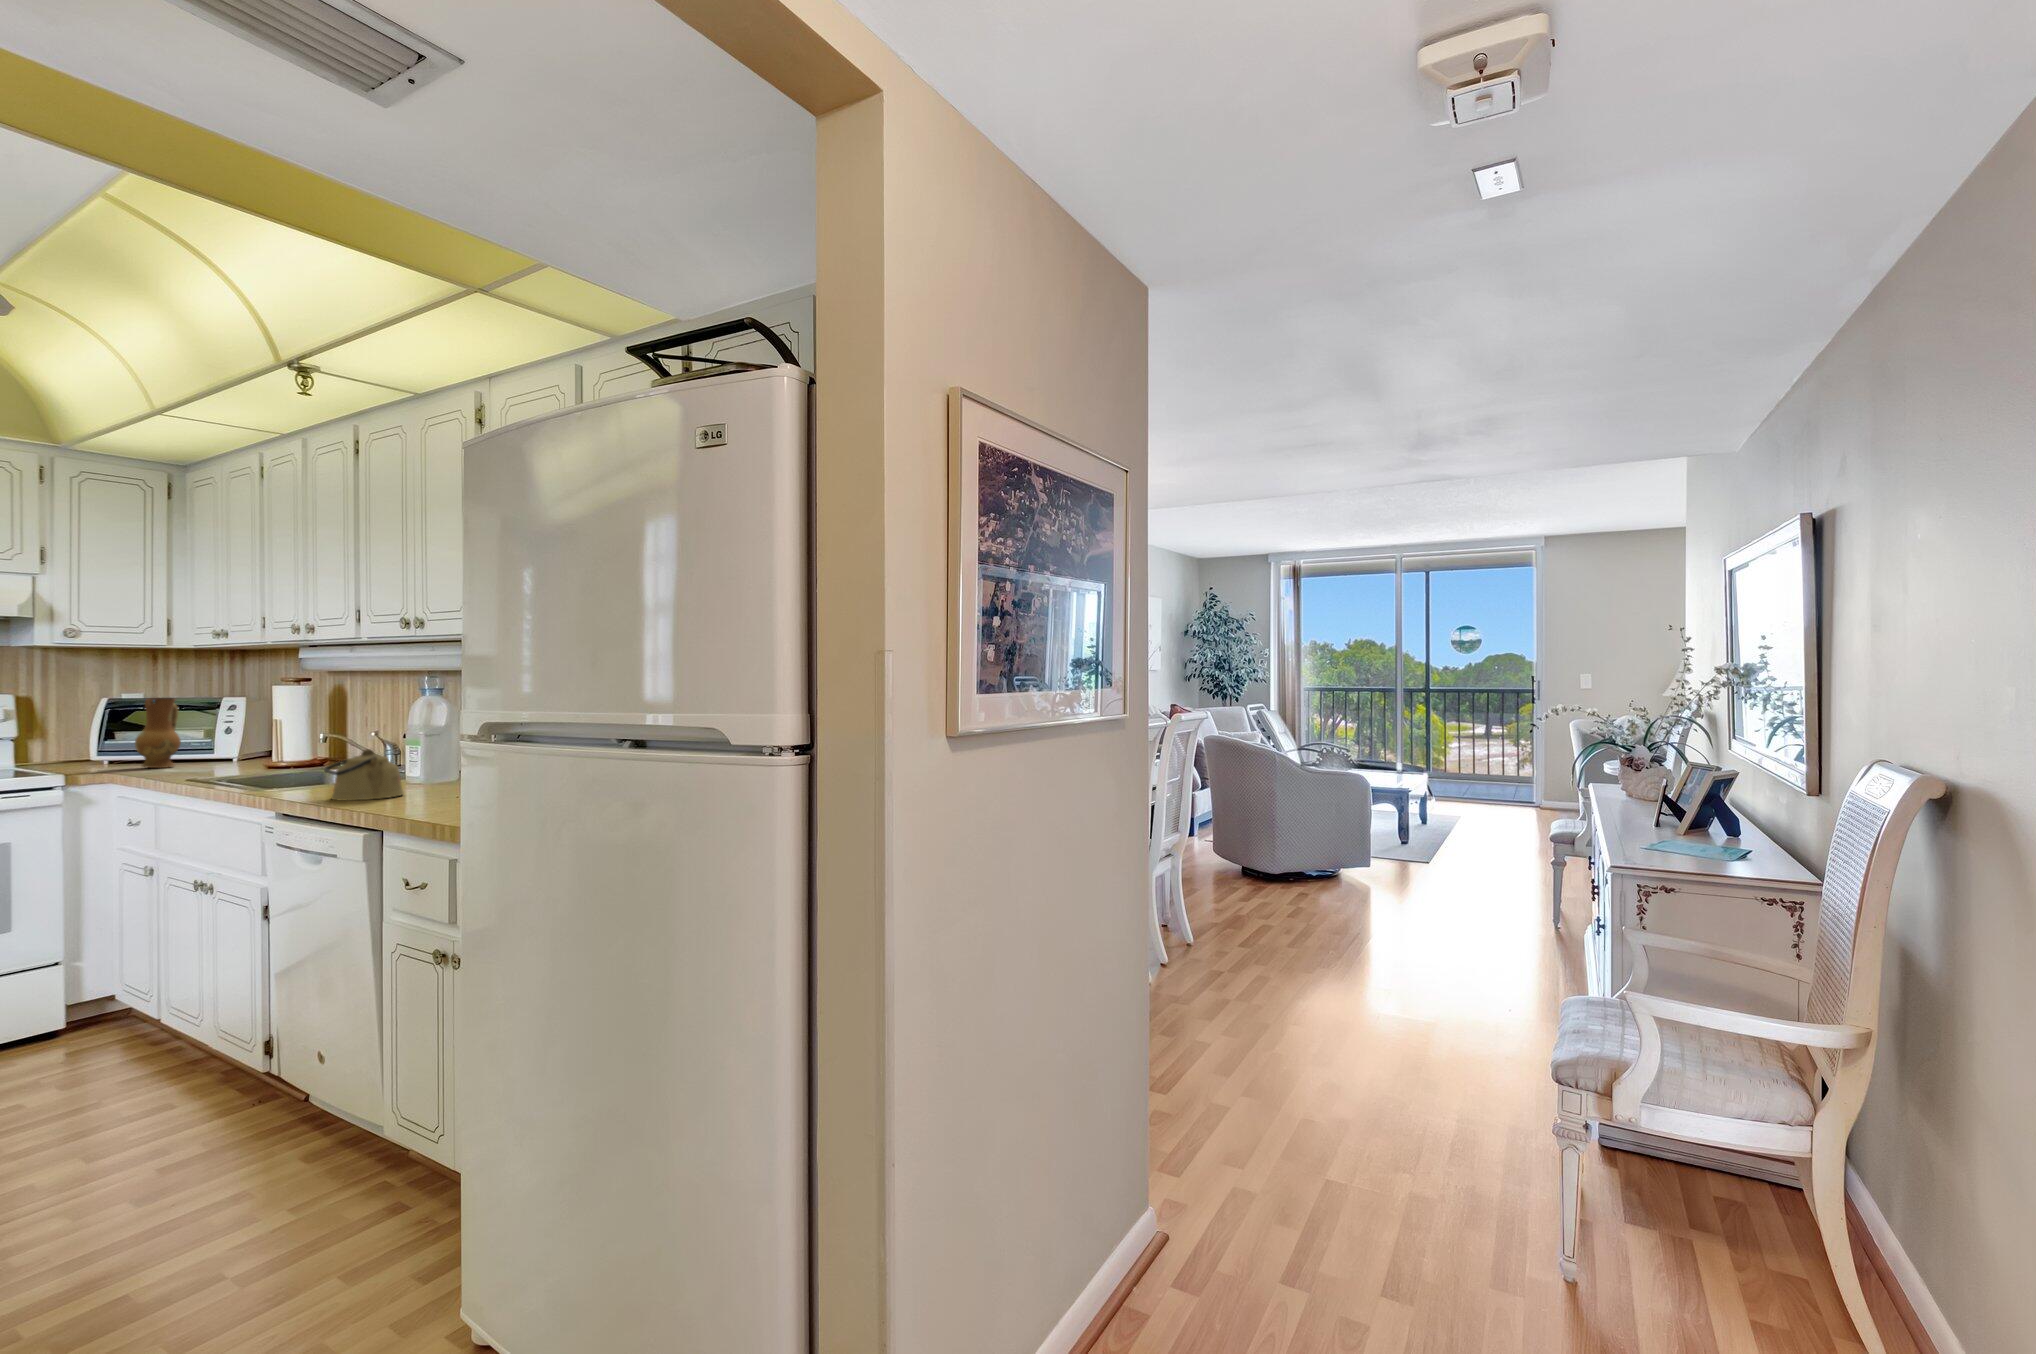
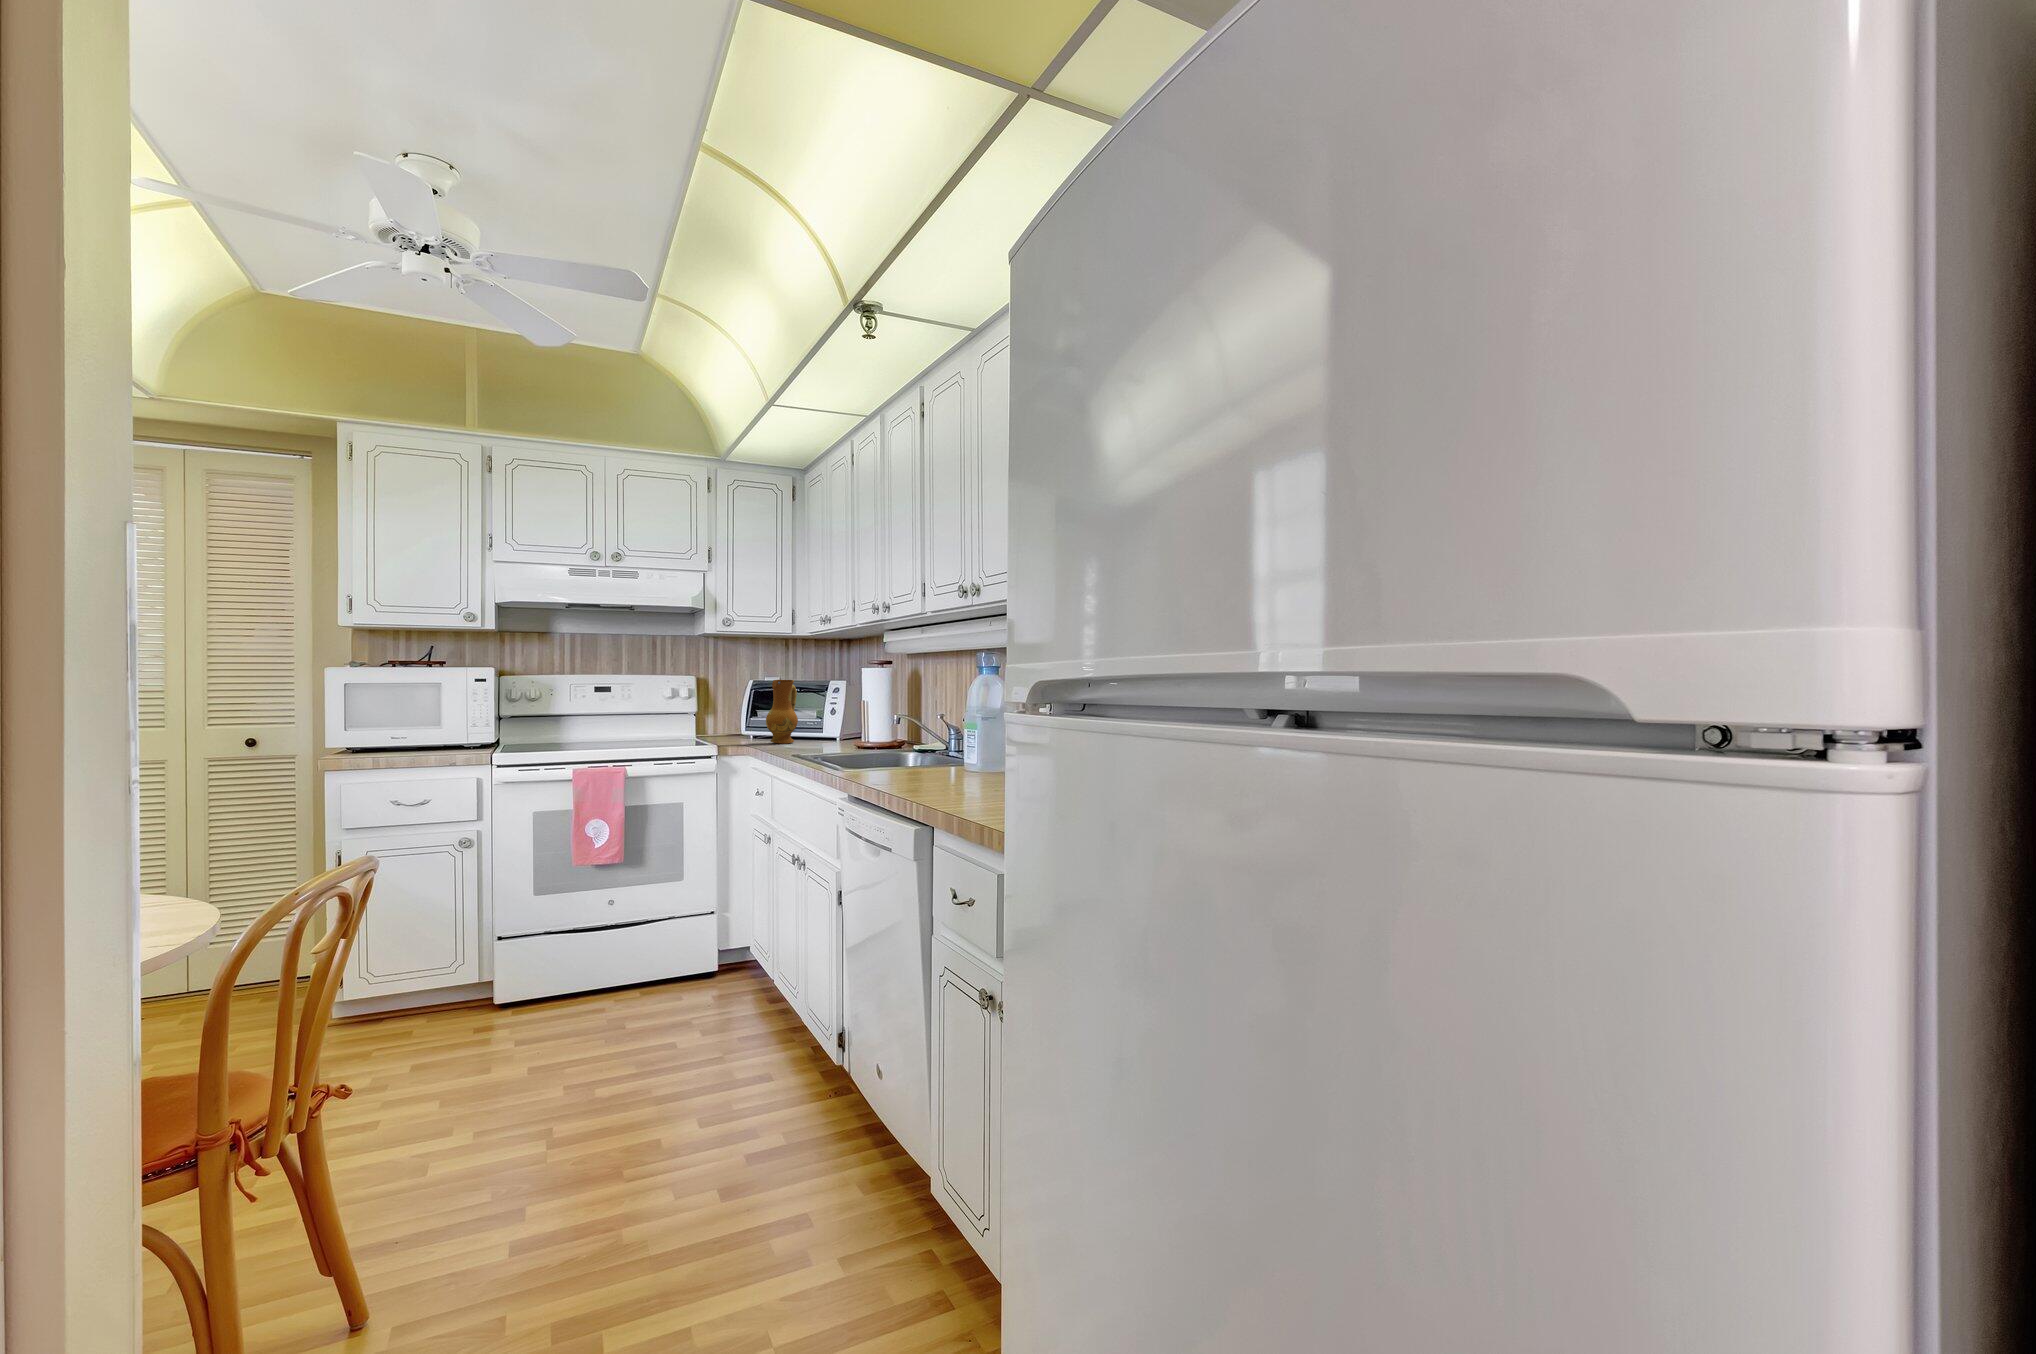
kettle: present [324,749,403,801] -> none [886,730,959,786]

